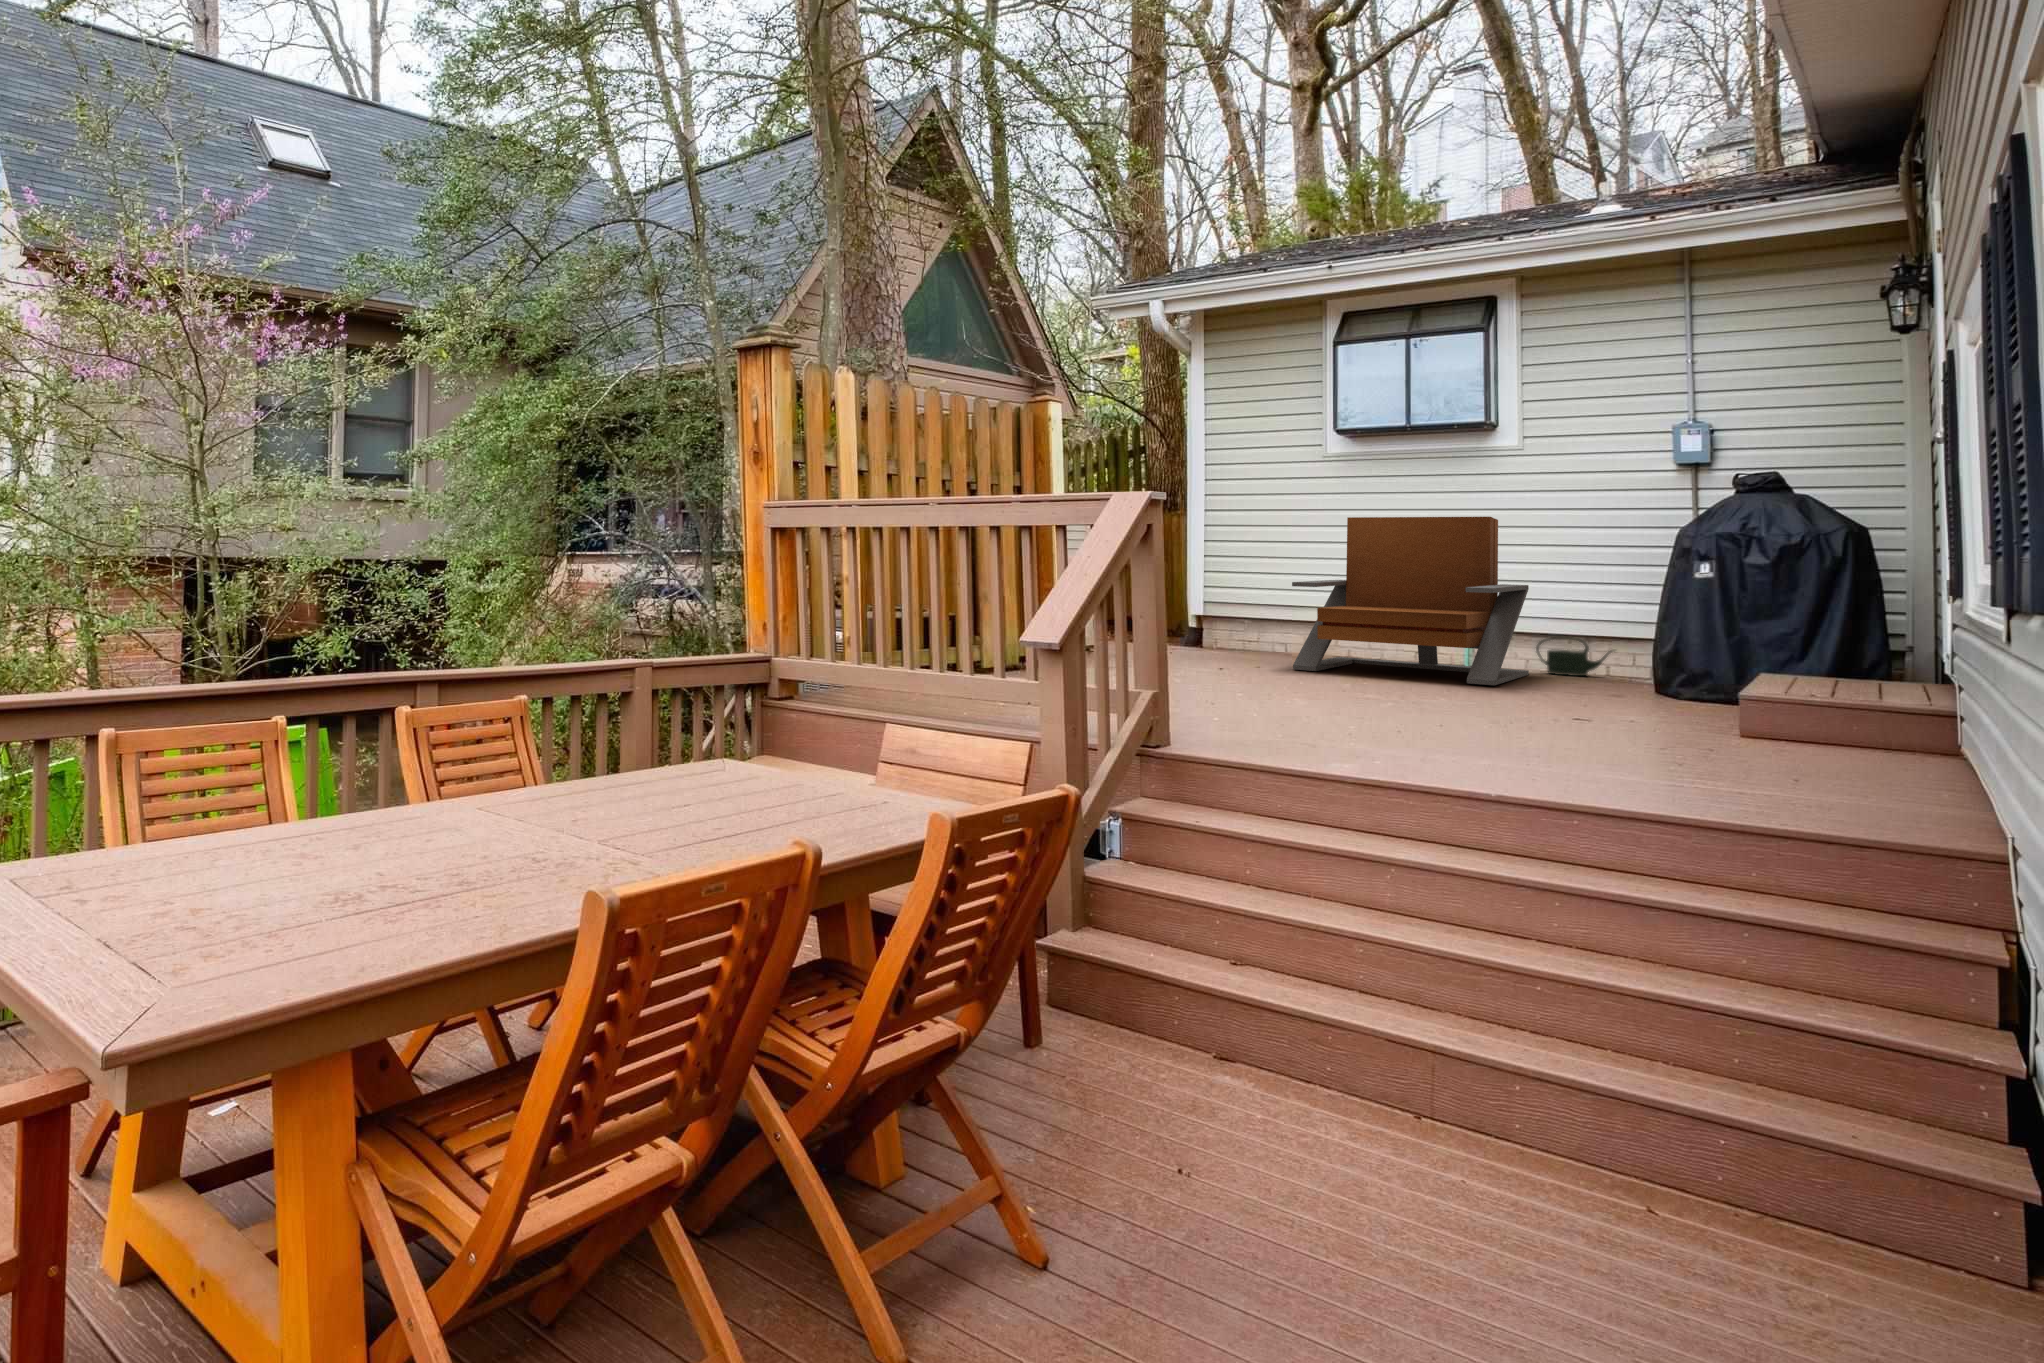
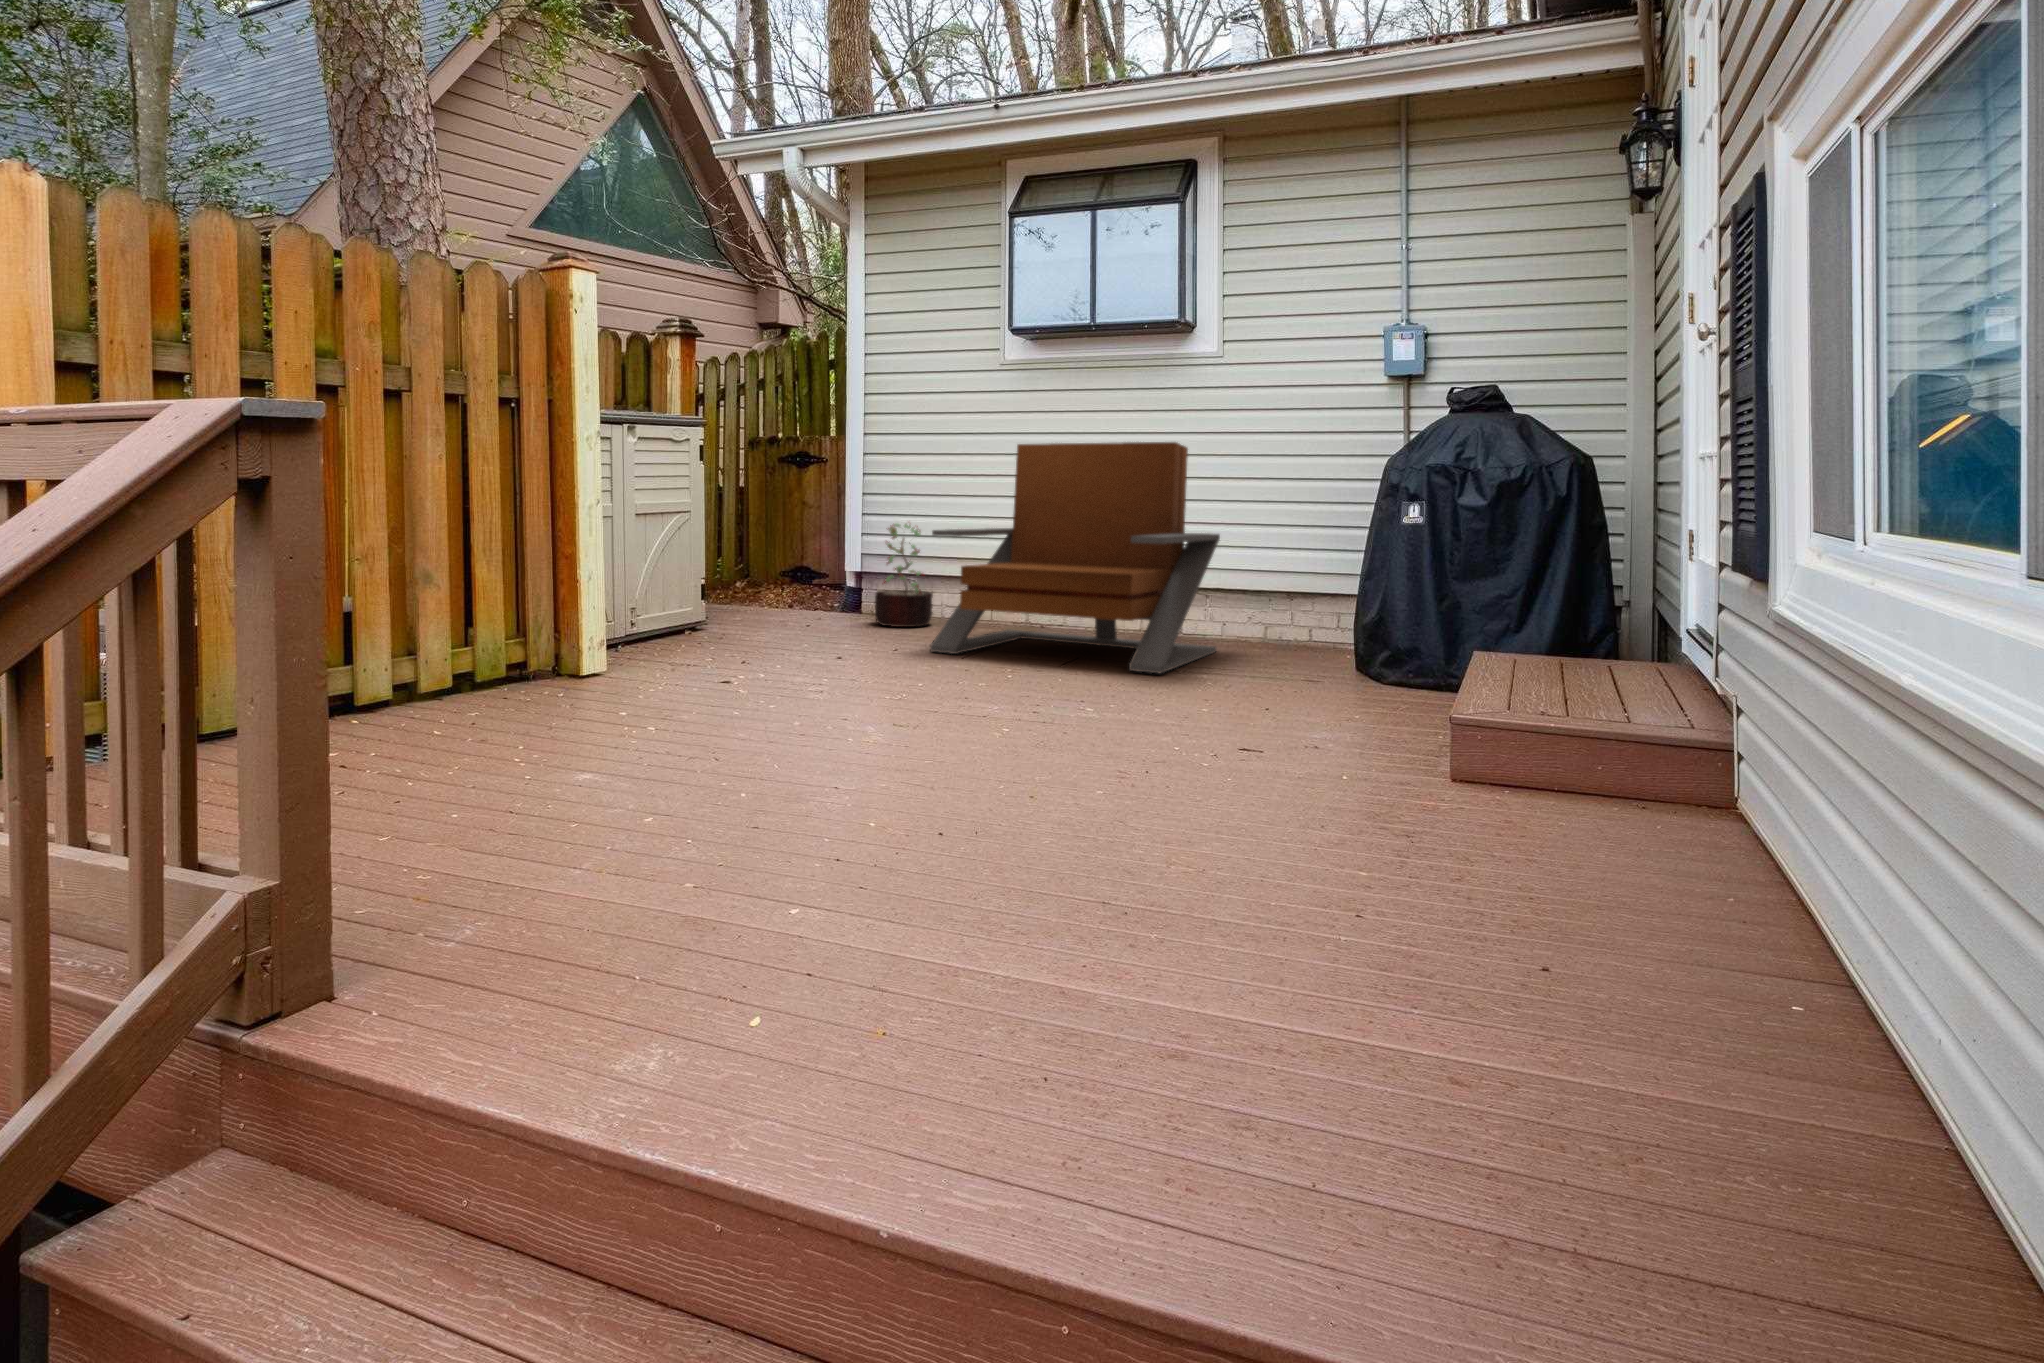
decorative plant: none [1218,574,1268,654] -> present [874,524,933,627]
watering can: present [1536,637,1614,676] -> none [1227,601,1315,653]

